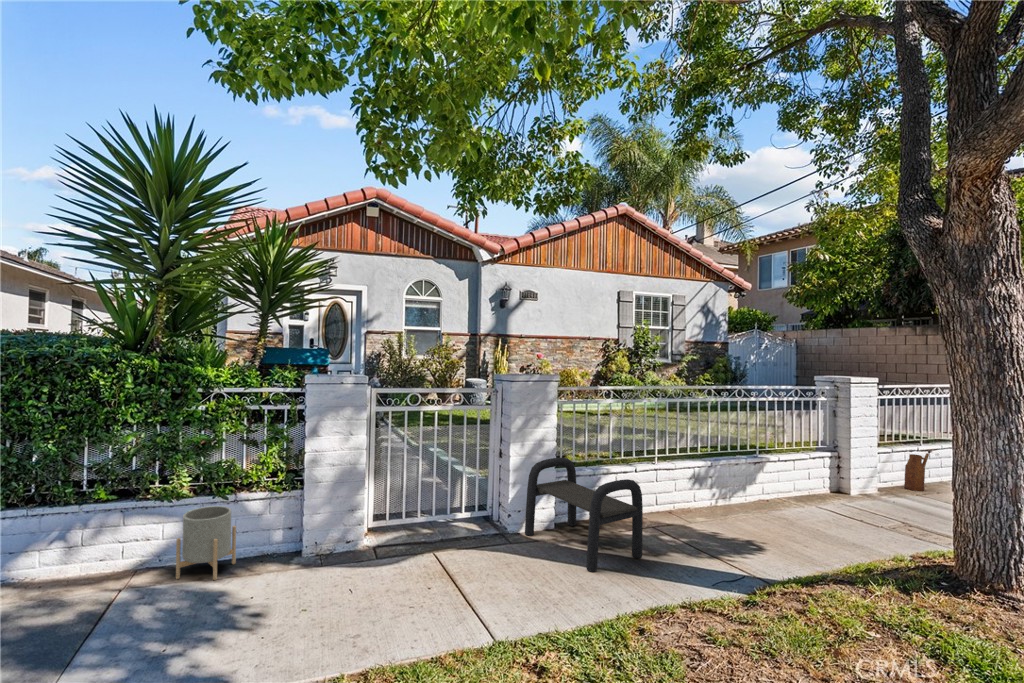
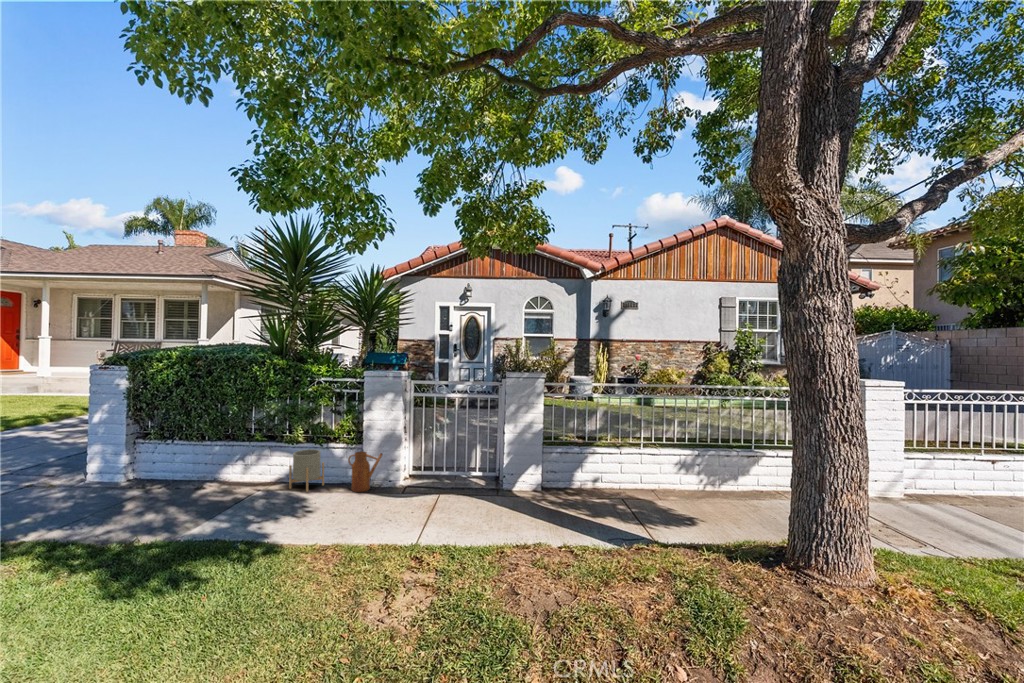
watering can: present [904,453,929,491] -> present [348,451,383,492]
bench: present [525,458,643,572] -> none [512,437,581,518]

